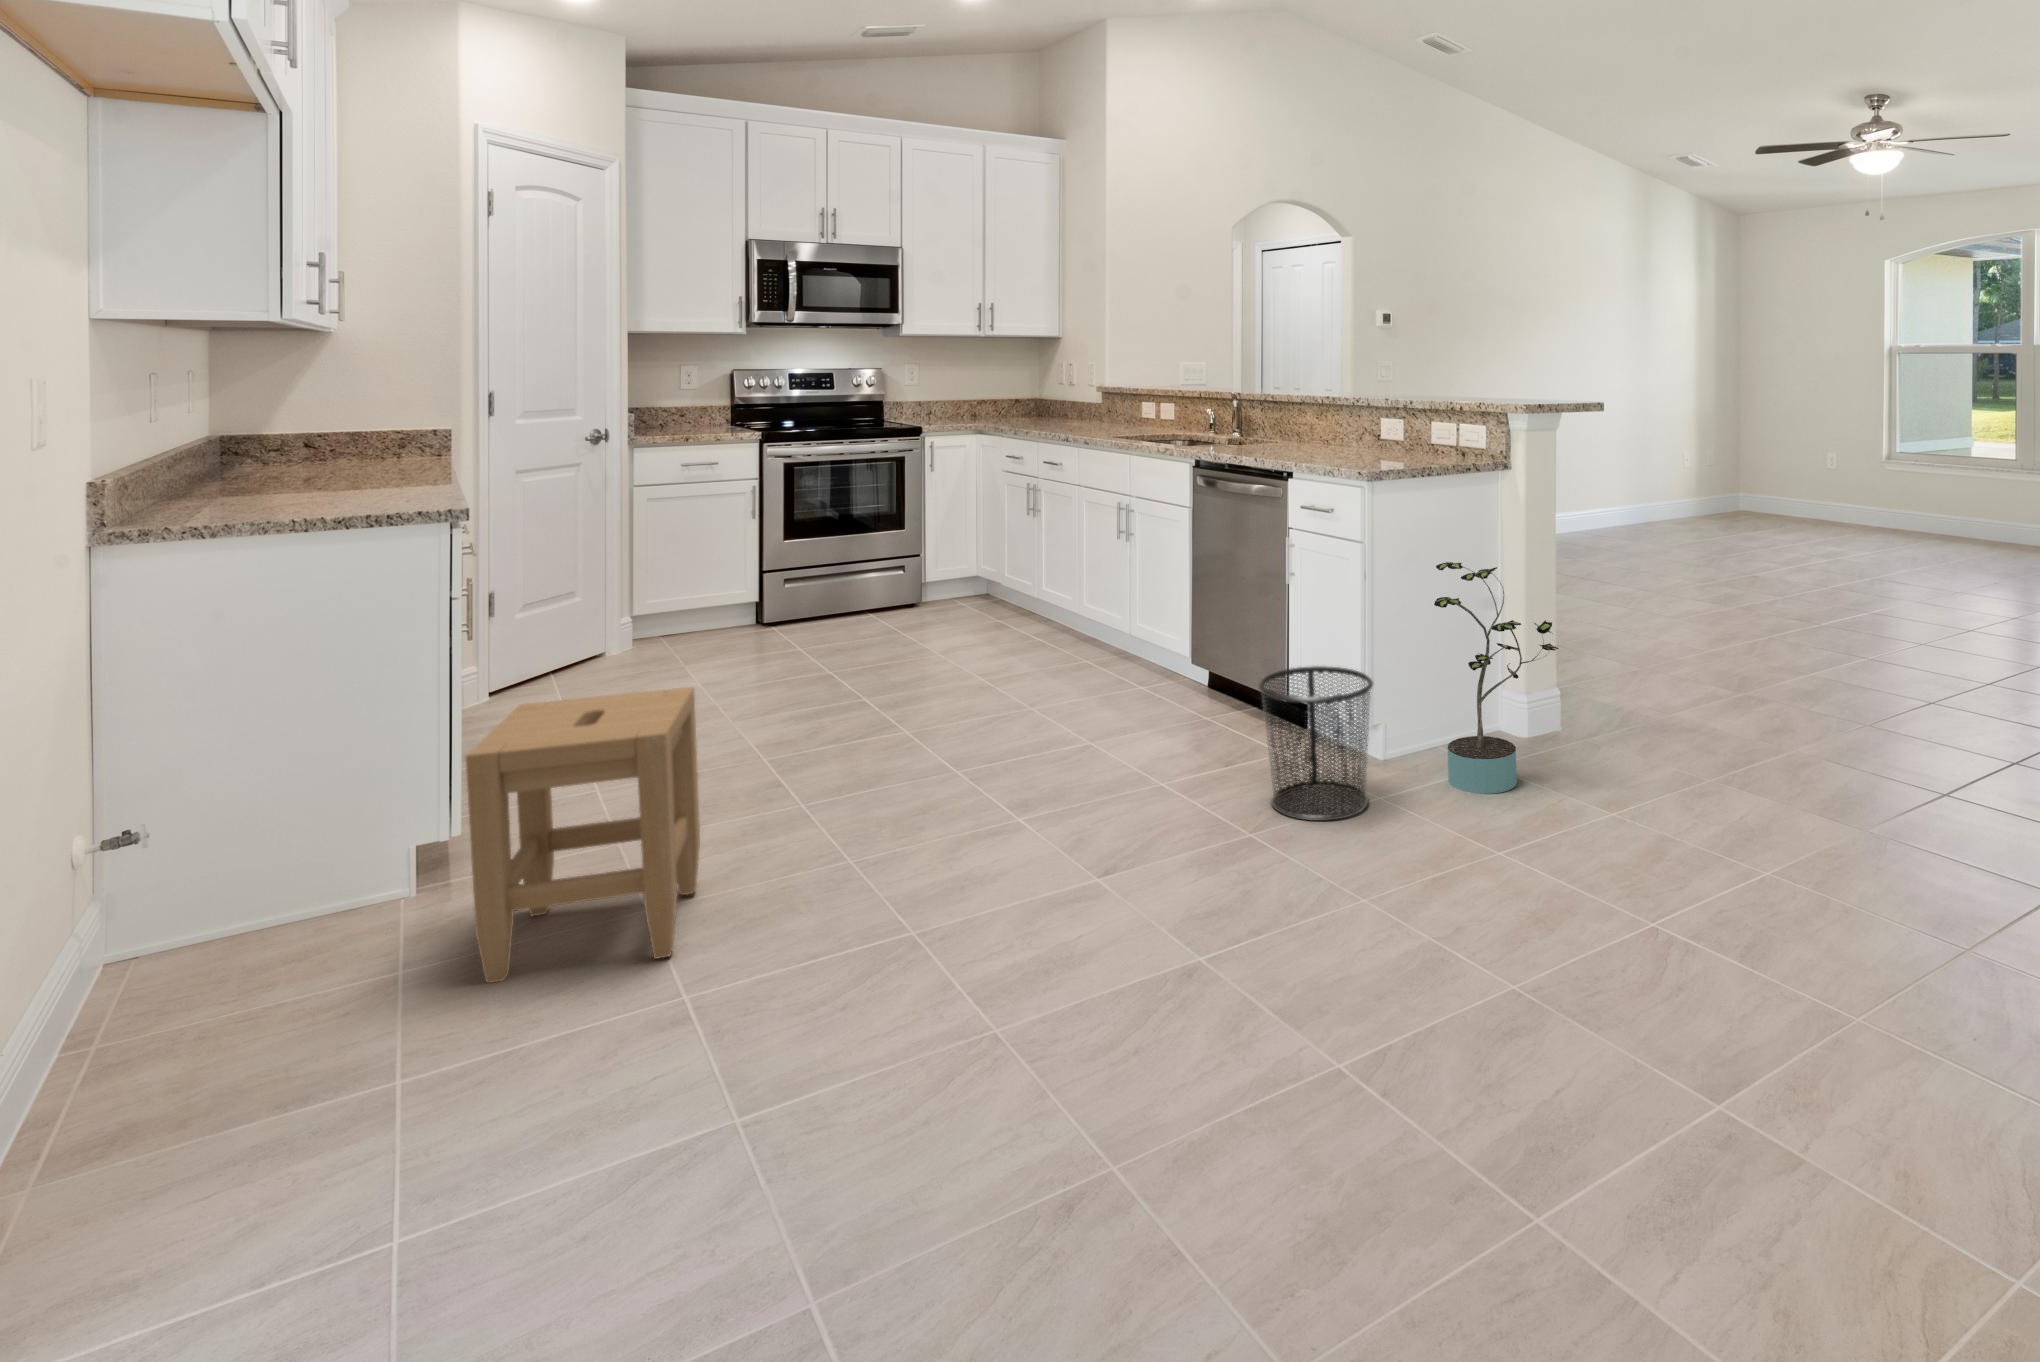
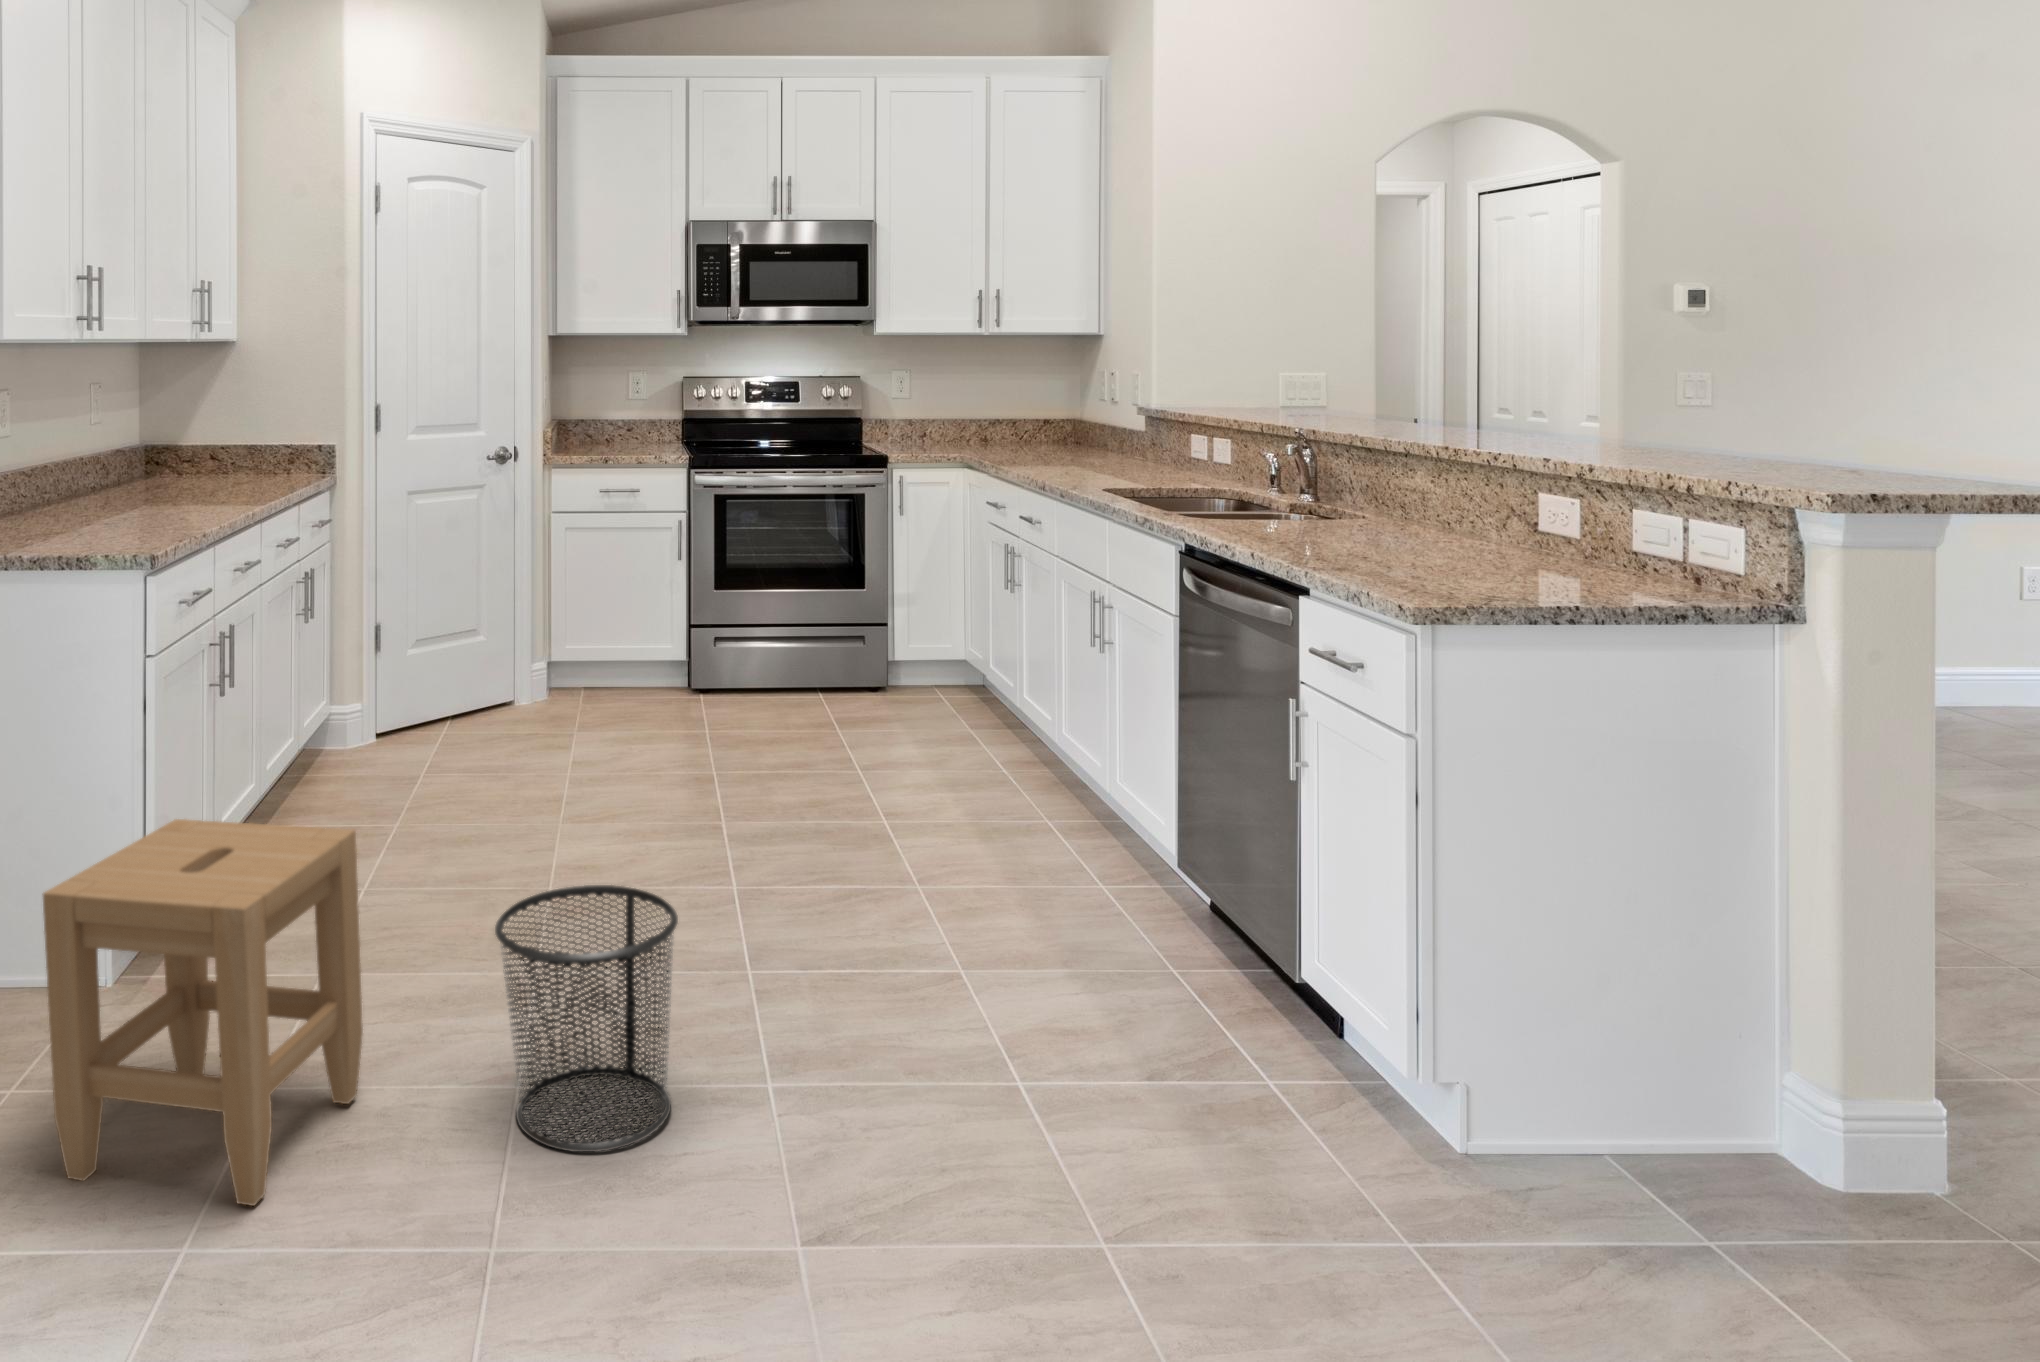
potted plant: present [1434,562,1558,794] -> none [1557,796,1868,1280]
waste bin: present [1259,666,1373,821] -> present [495,885,678,1152]

